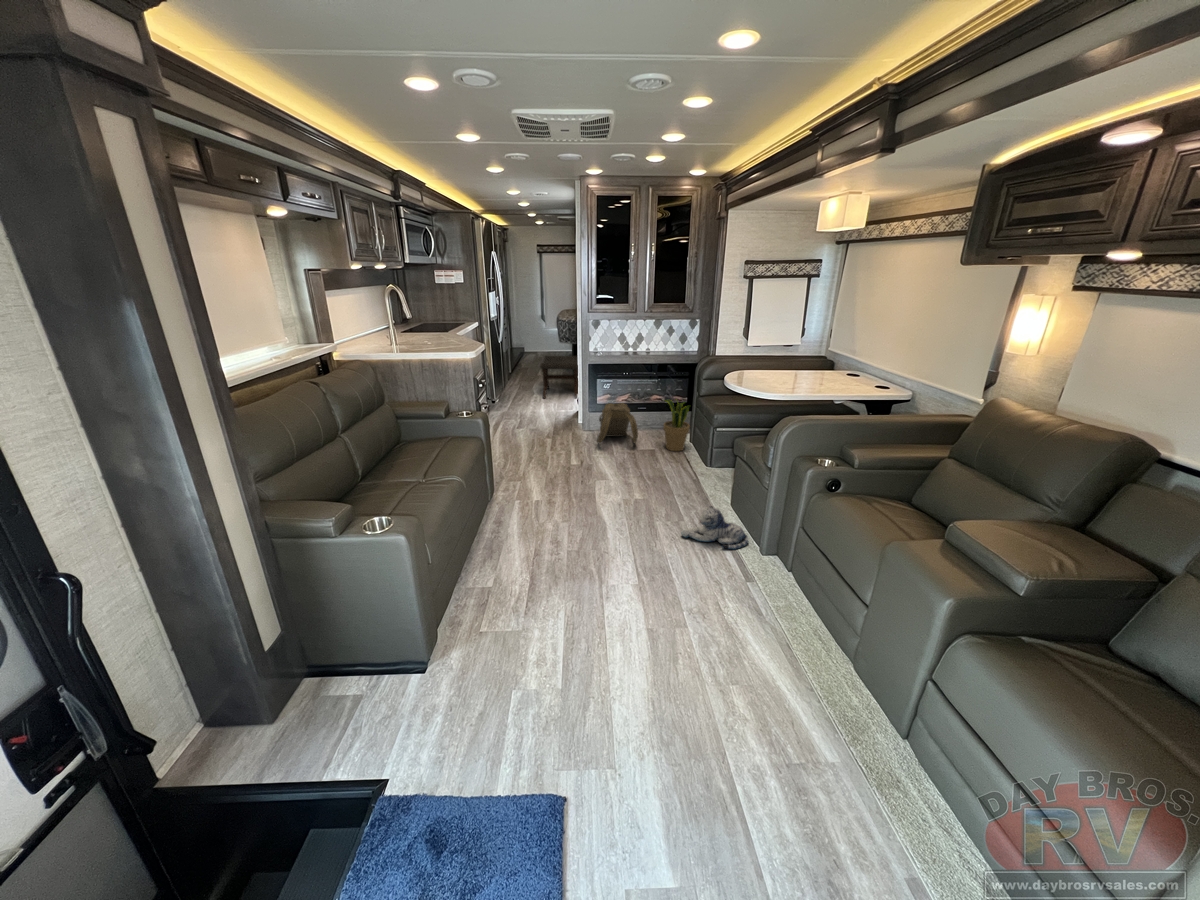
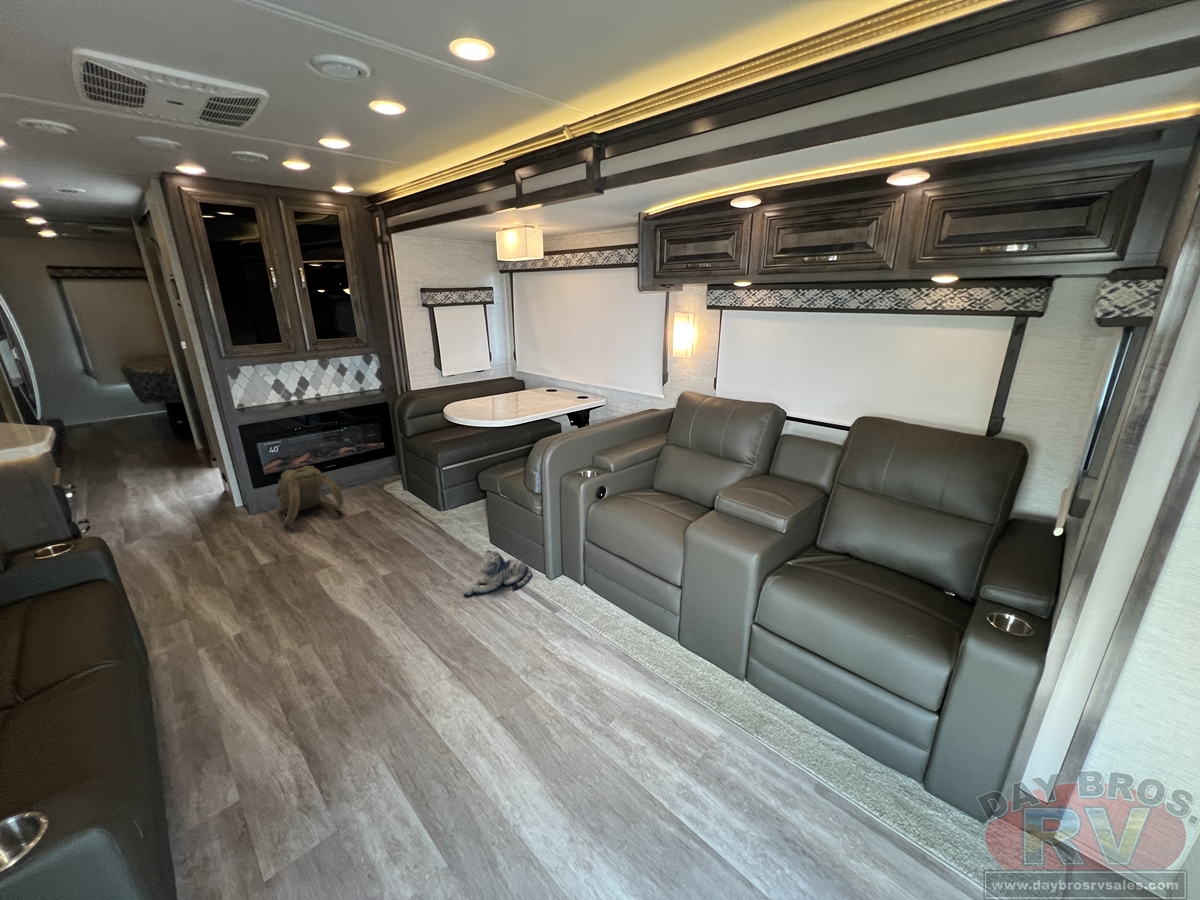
footstool: present [540,356,578,399] -> none [126,417,210,488]
potted plant: present [663,400,690,451] -> none [363,445,405,505]

